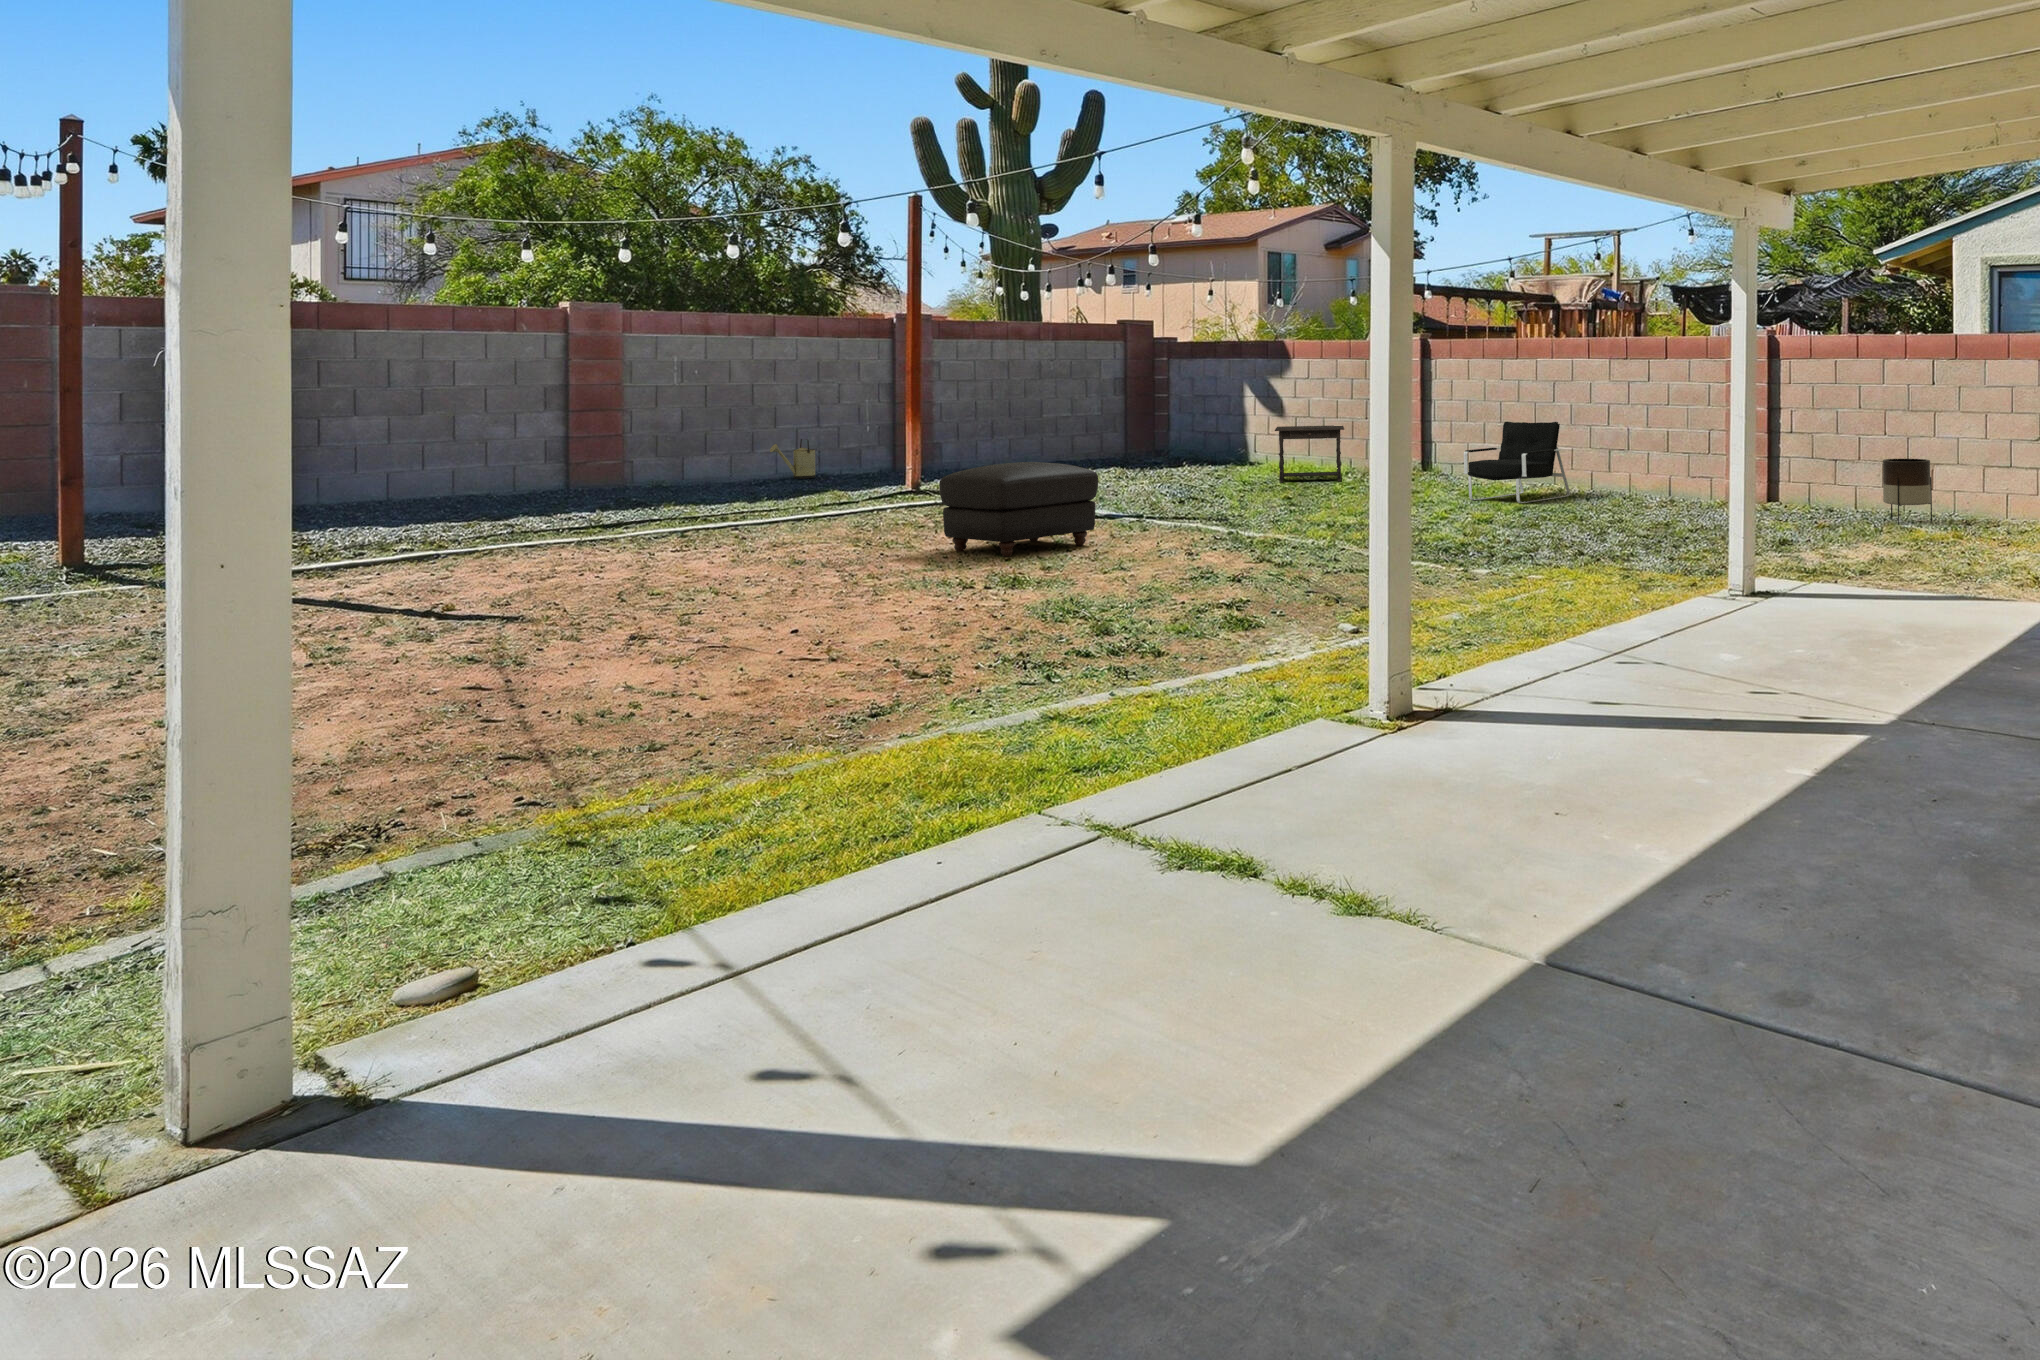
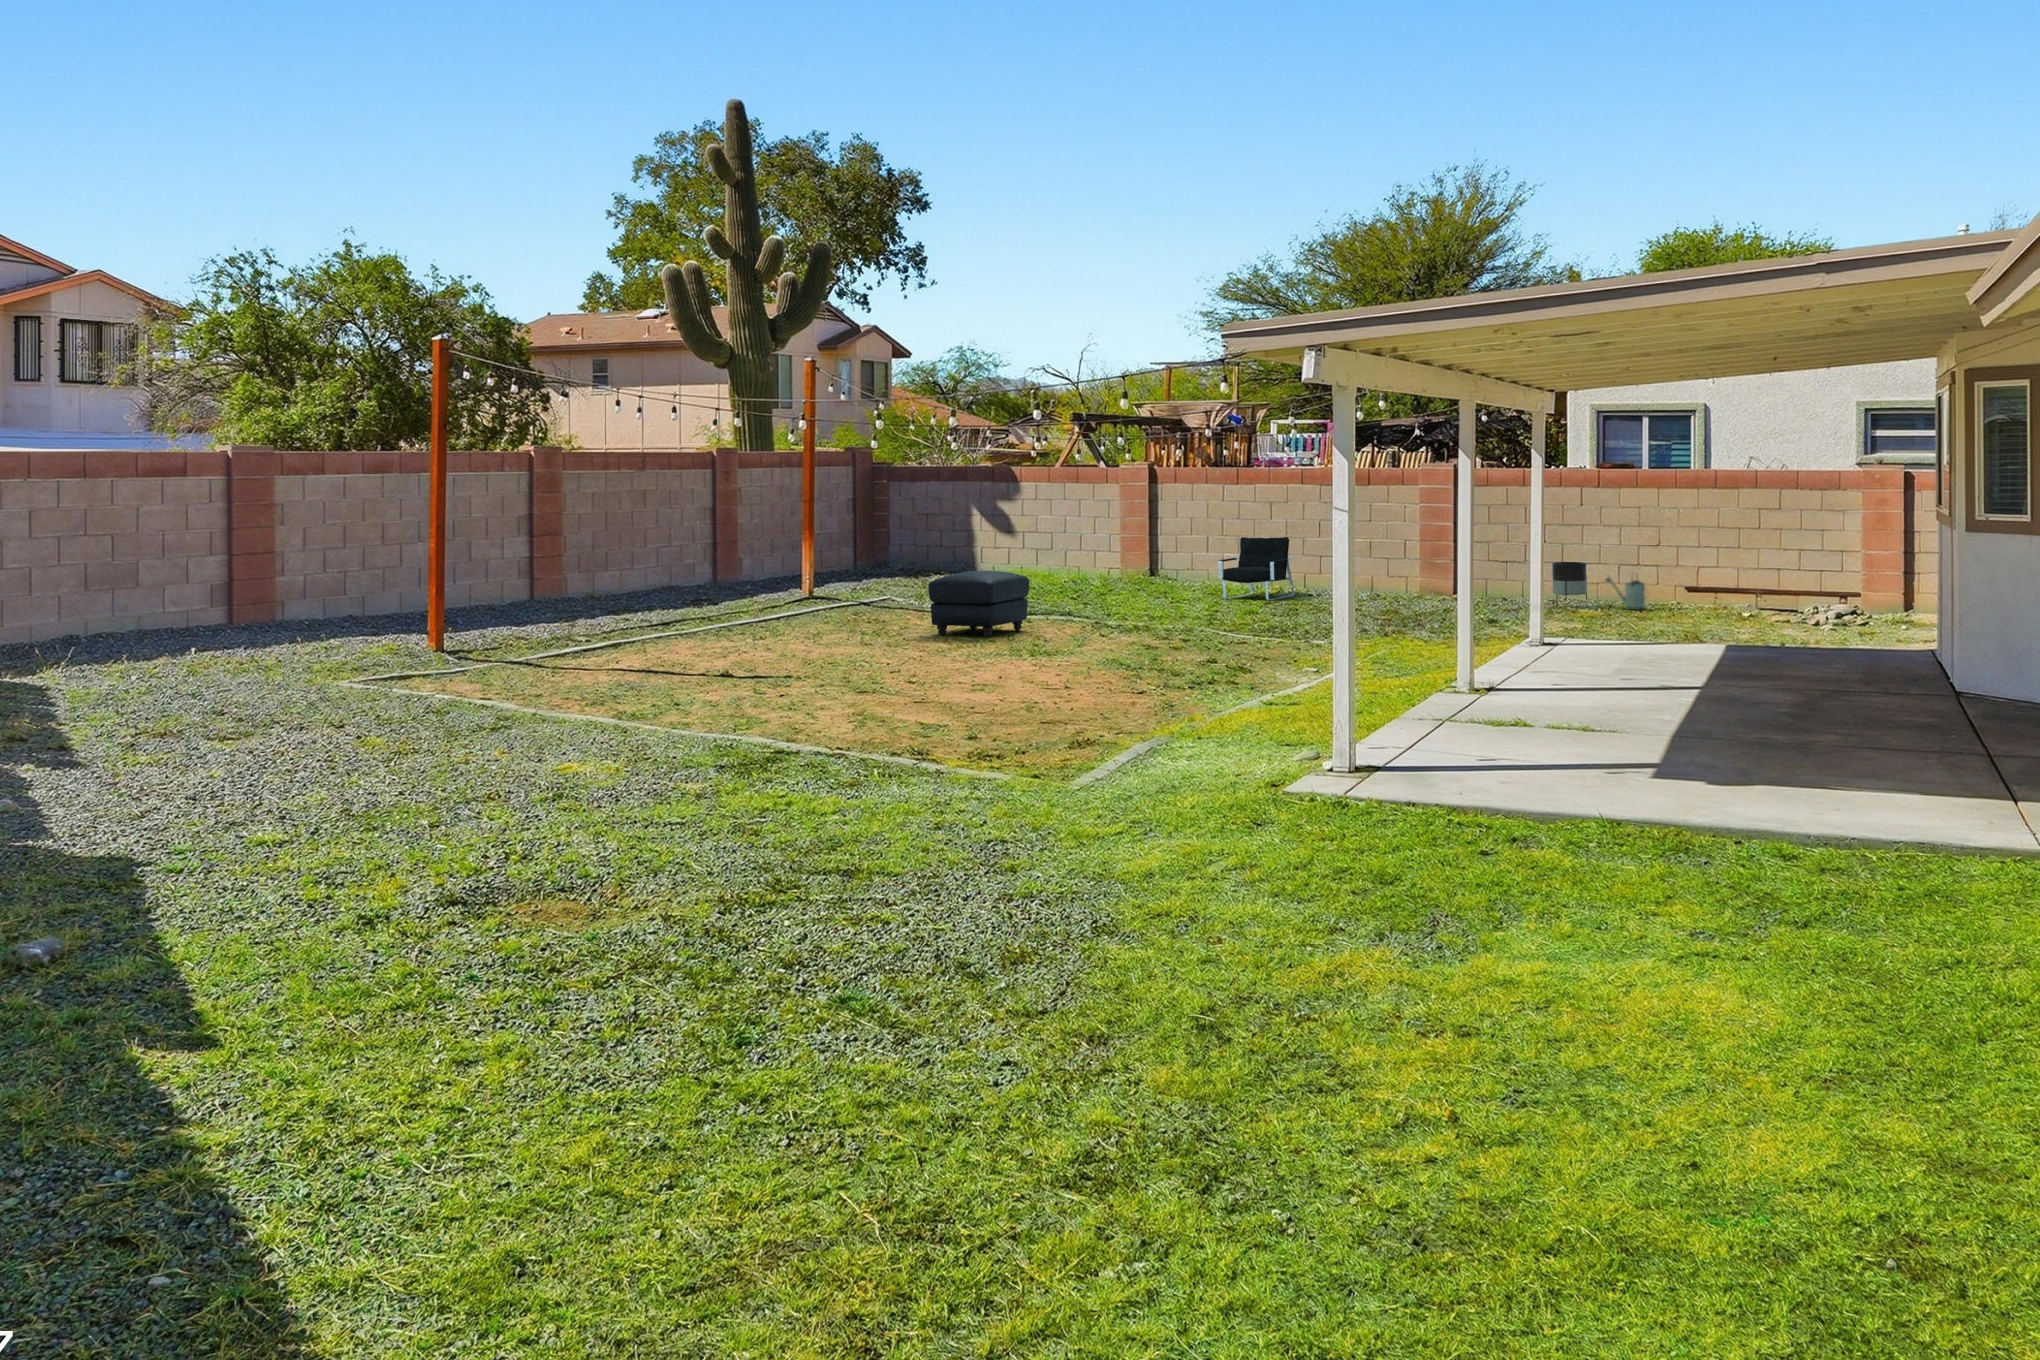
side table: present [1275,425,1344,483] -> none [1021,541,1086,590]
watering can: present [770,439,816,479] -> present [1606,577,1645,610]

